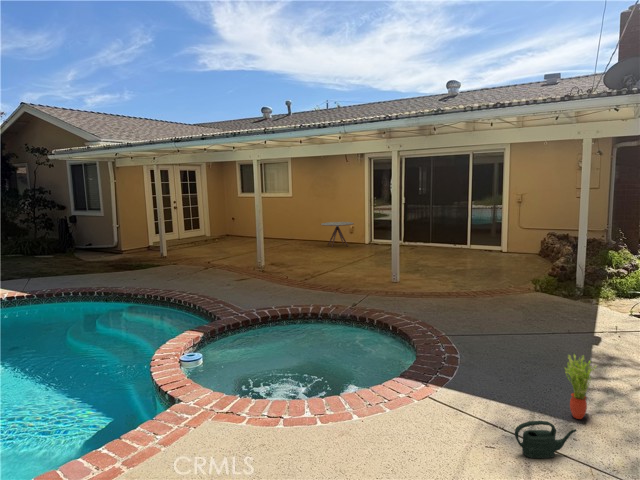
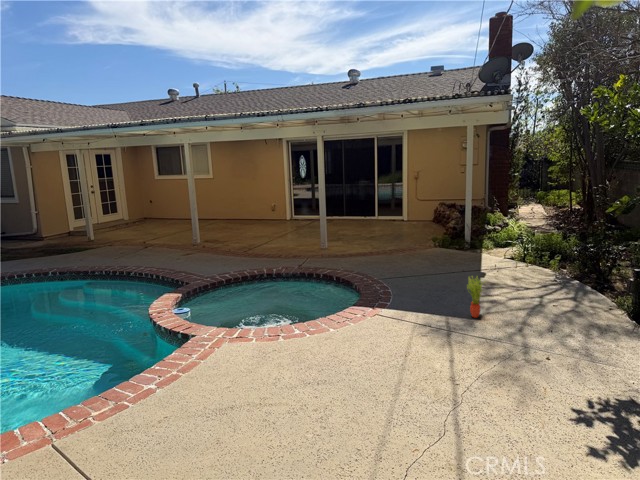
round table: present [321,222,354,247] -> none [246,200,278,224]
watering can: present [515,421,576,458] -> none [441,316,476,340]

